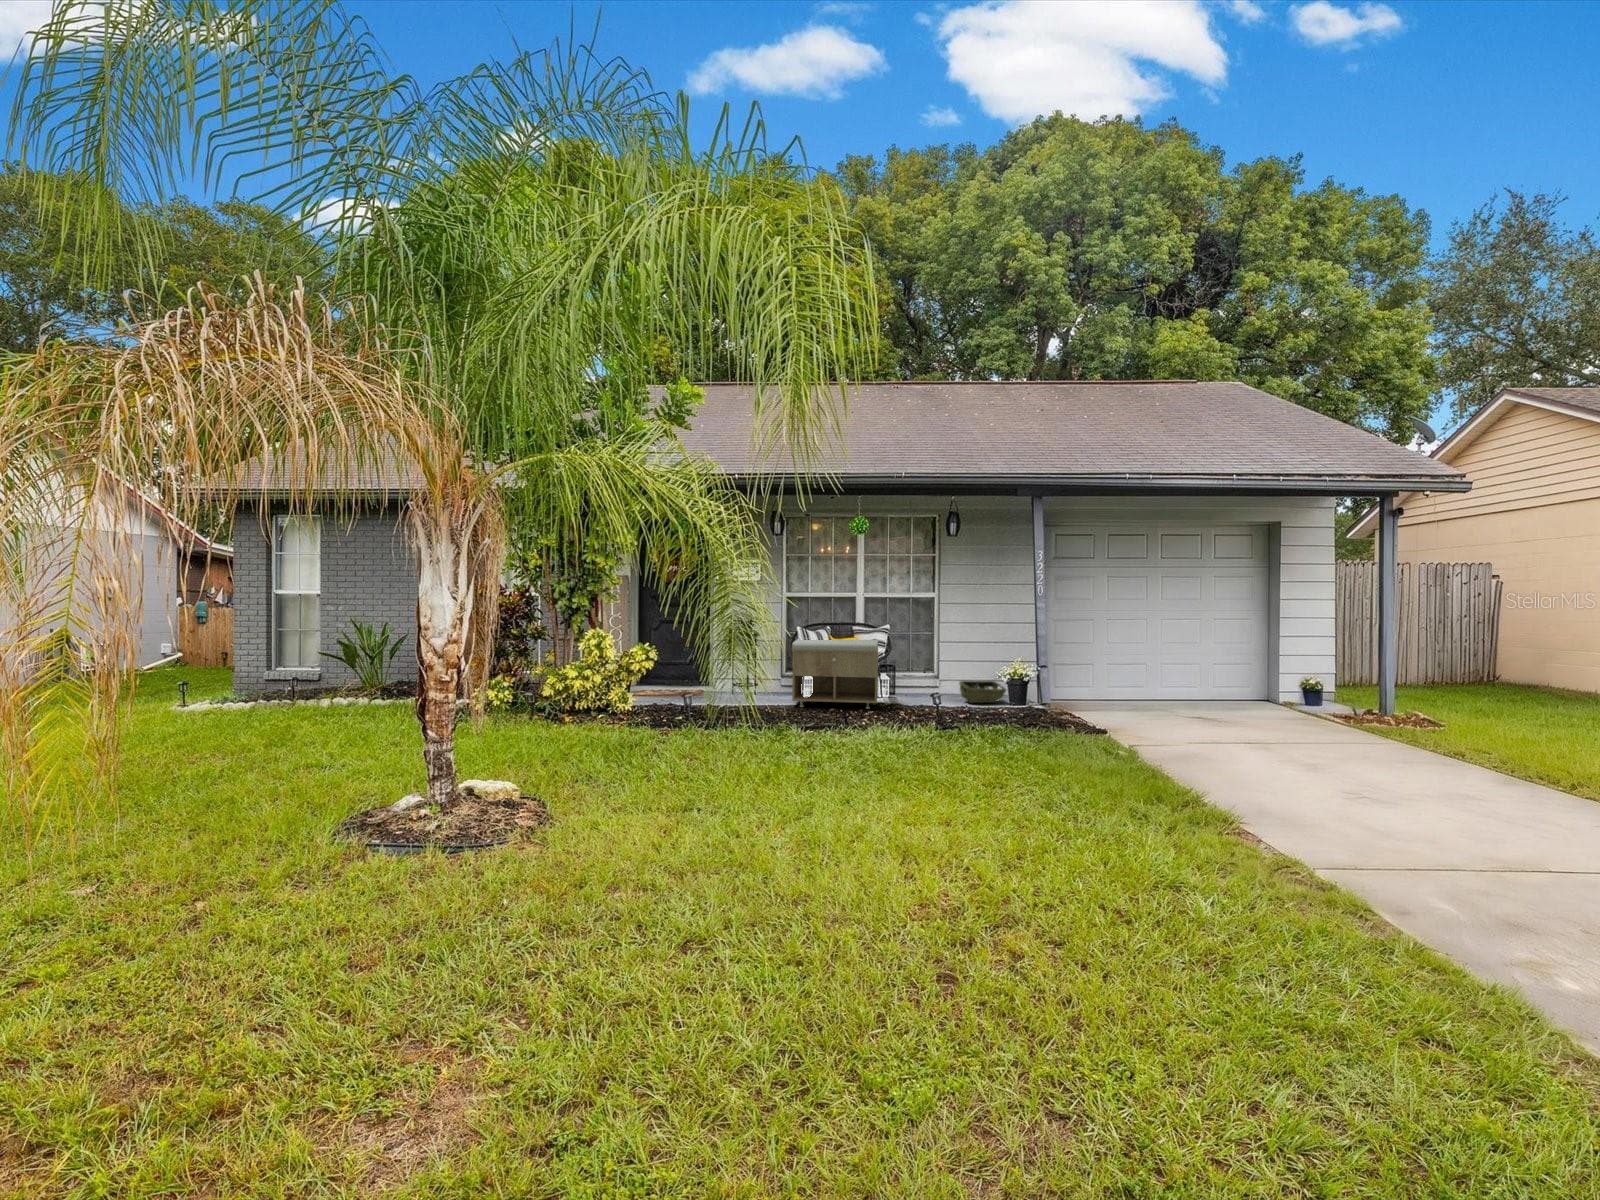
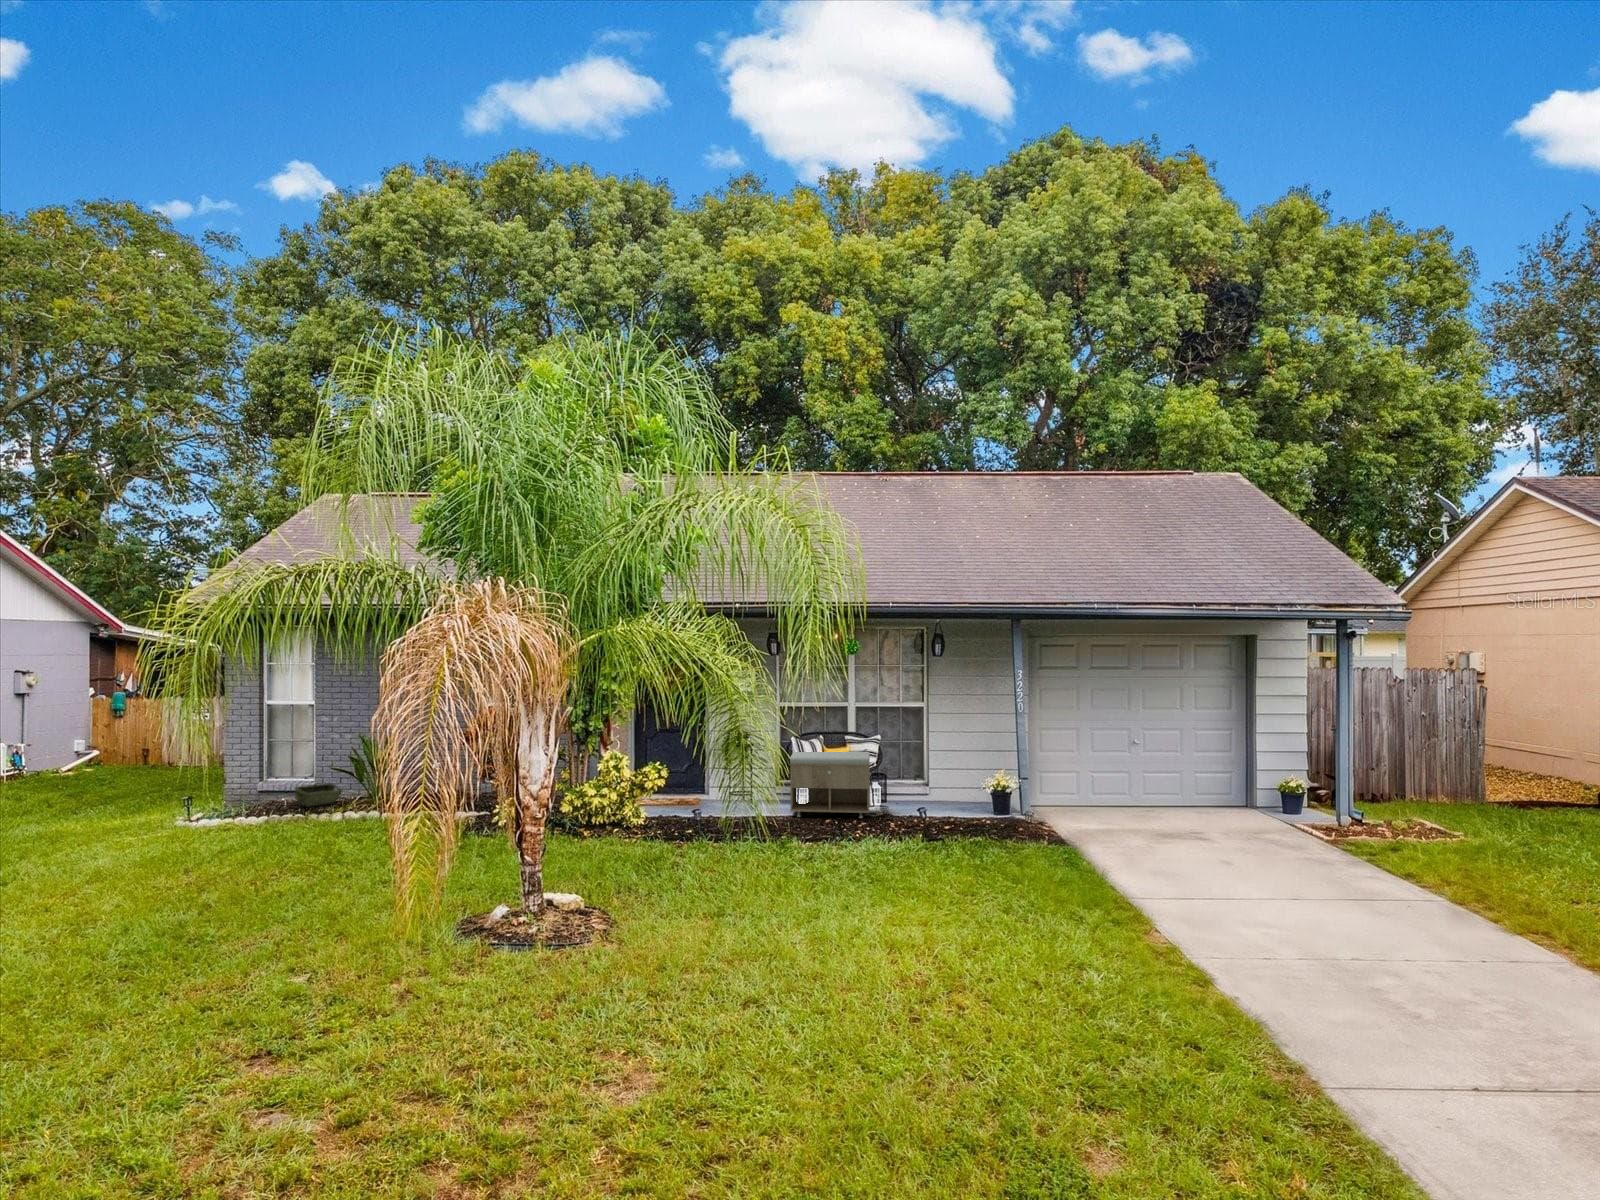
woven basket: present [959,680,1006,703] -> present [295,783,342,807]

